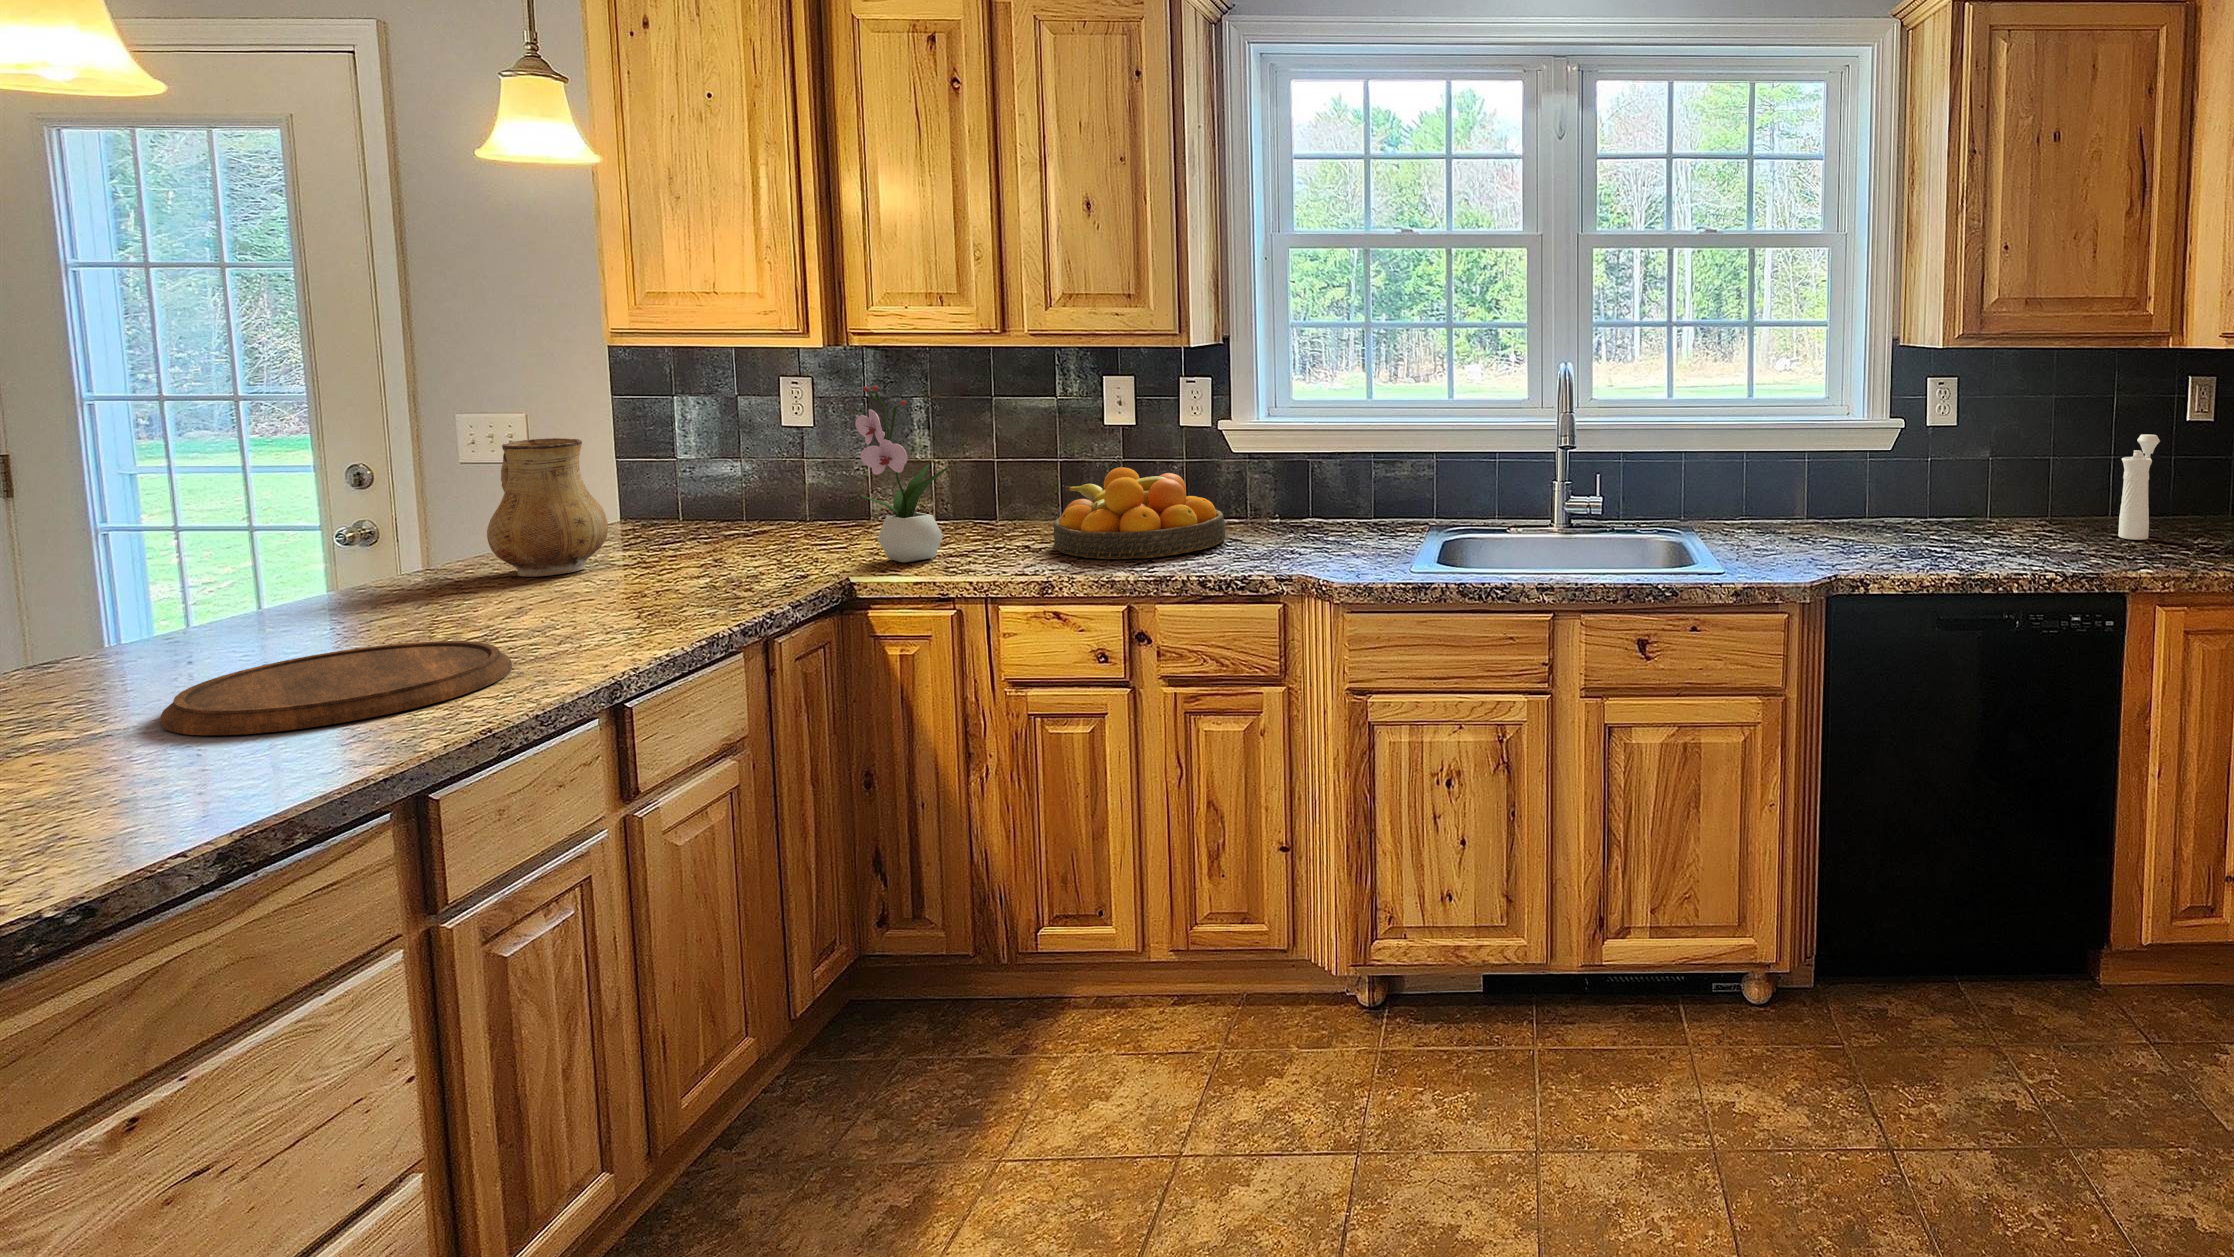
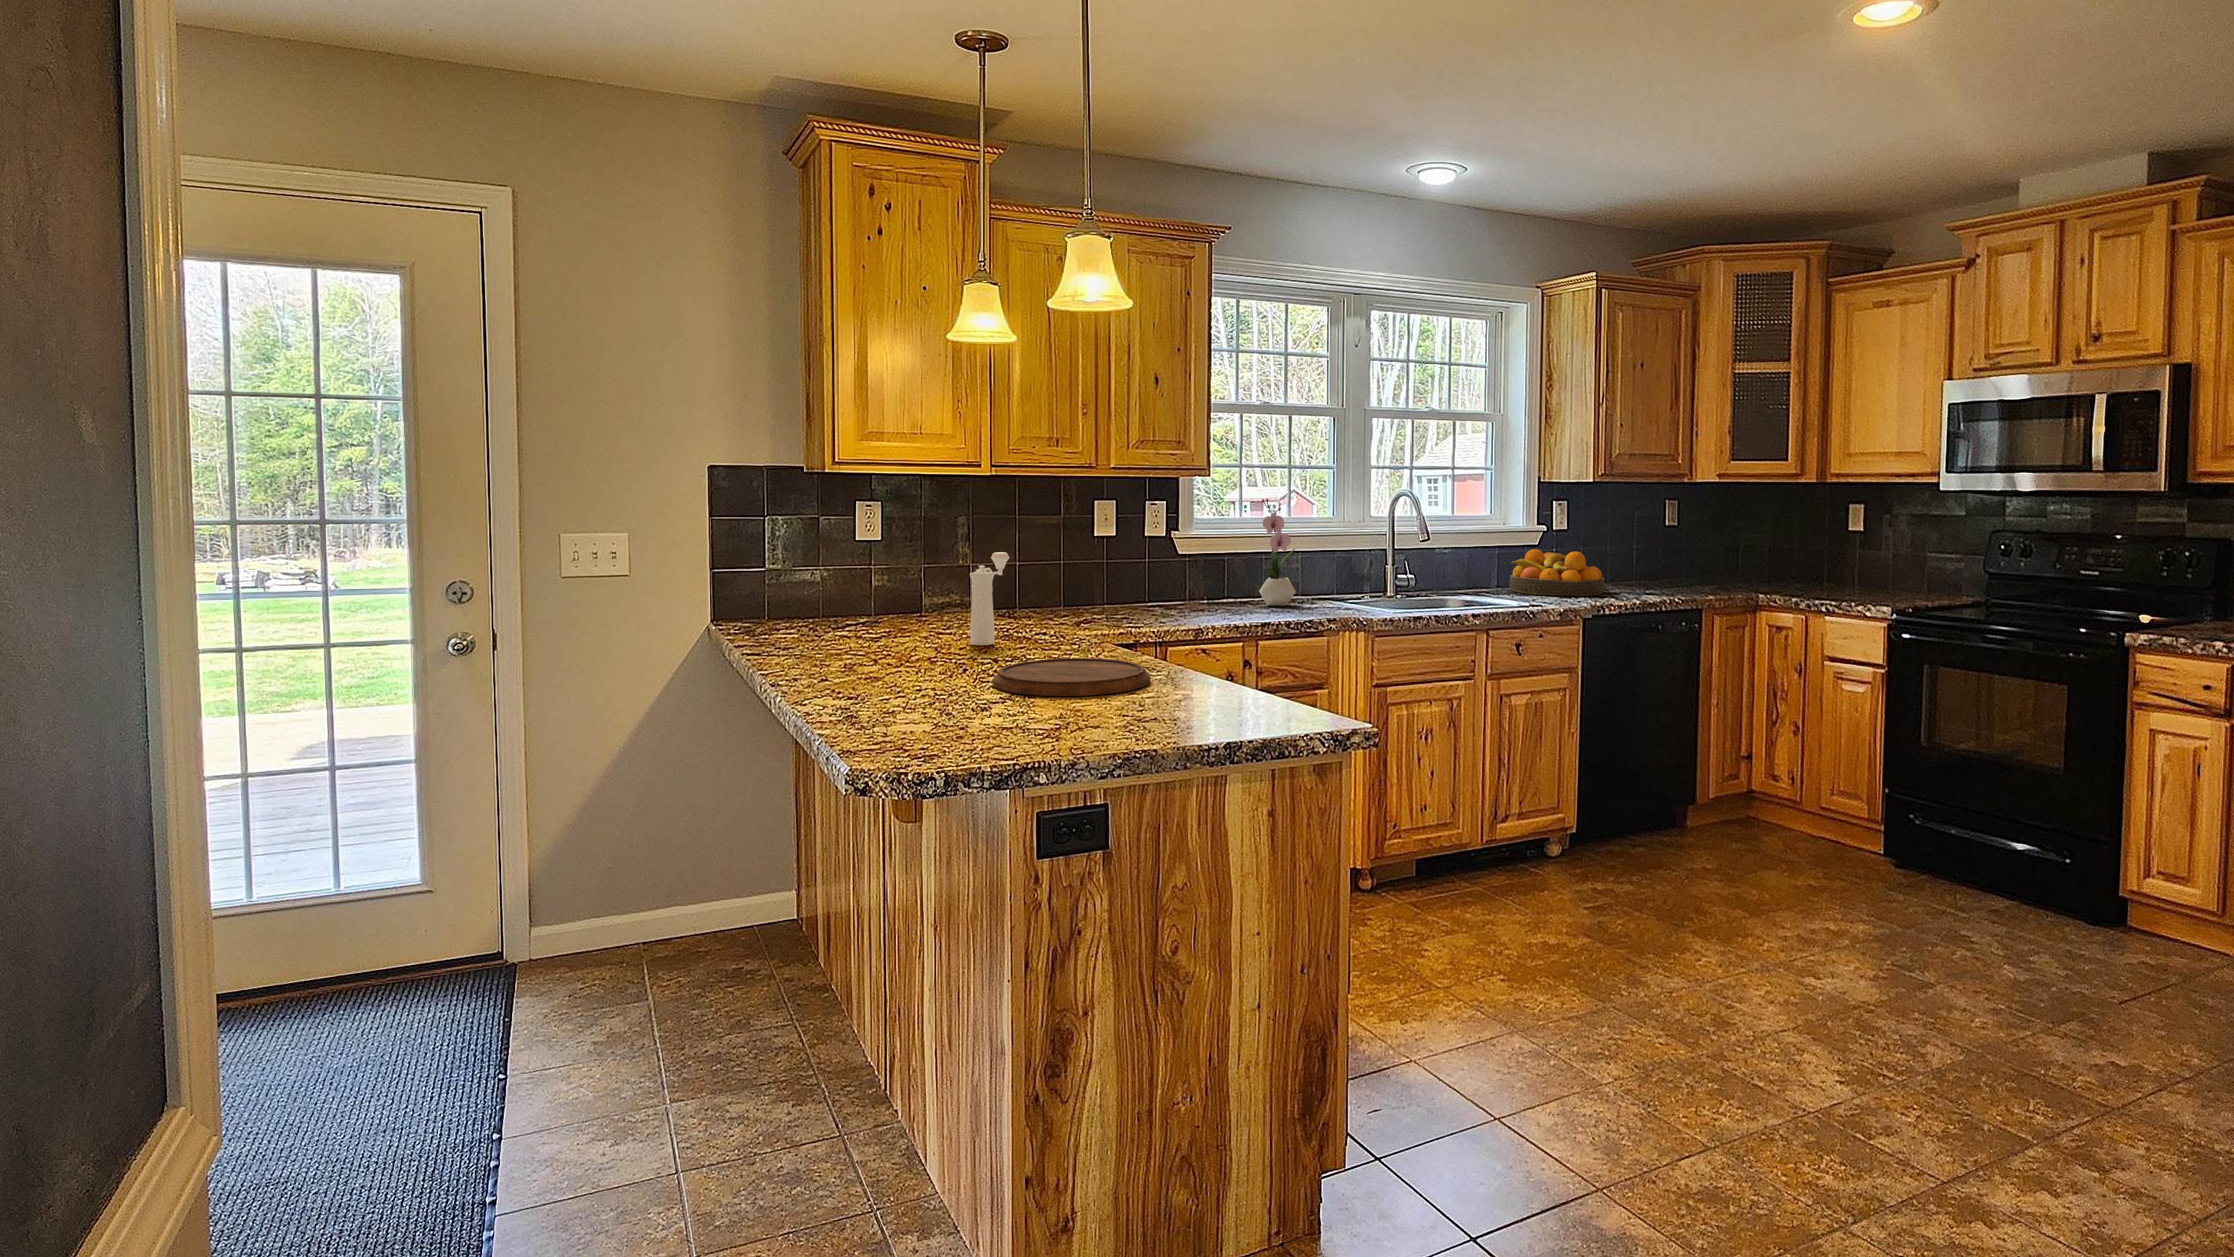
flower arrangement: present [855,385,948,563] -> present [1259,499,1296,606]
pepper mill: present [2118,434,2160,540] -> present [970,552,1009,645]
ceramic pitcher: present [487,438,608,577] -> none [796,542,884,648]
fruit bowl: present [1053,467,1225,559] -> present [1509,549,1605,596]

